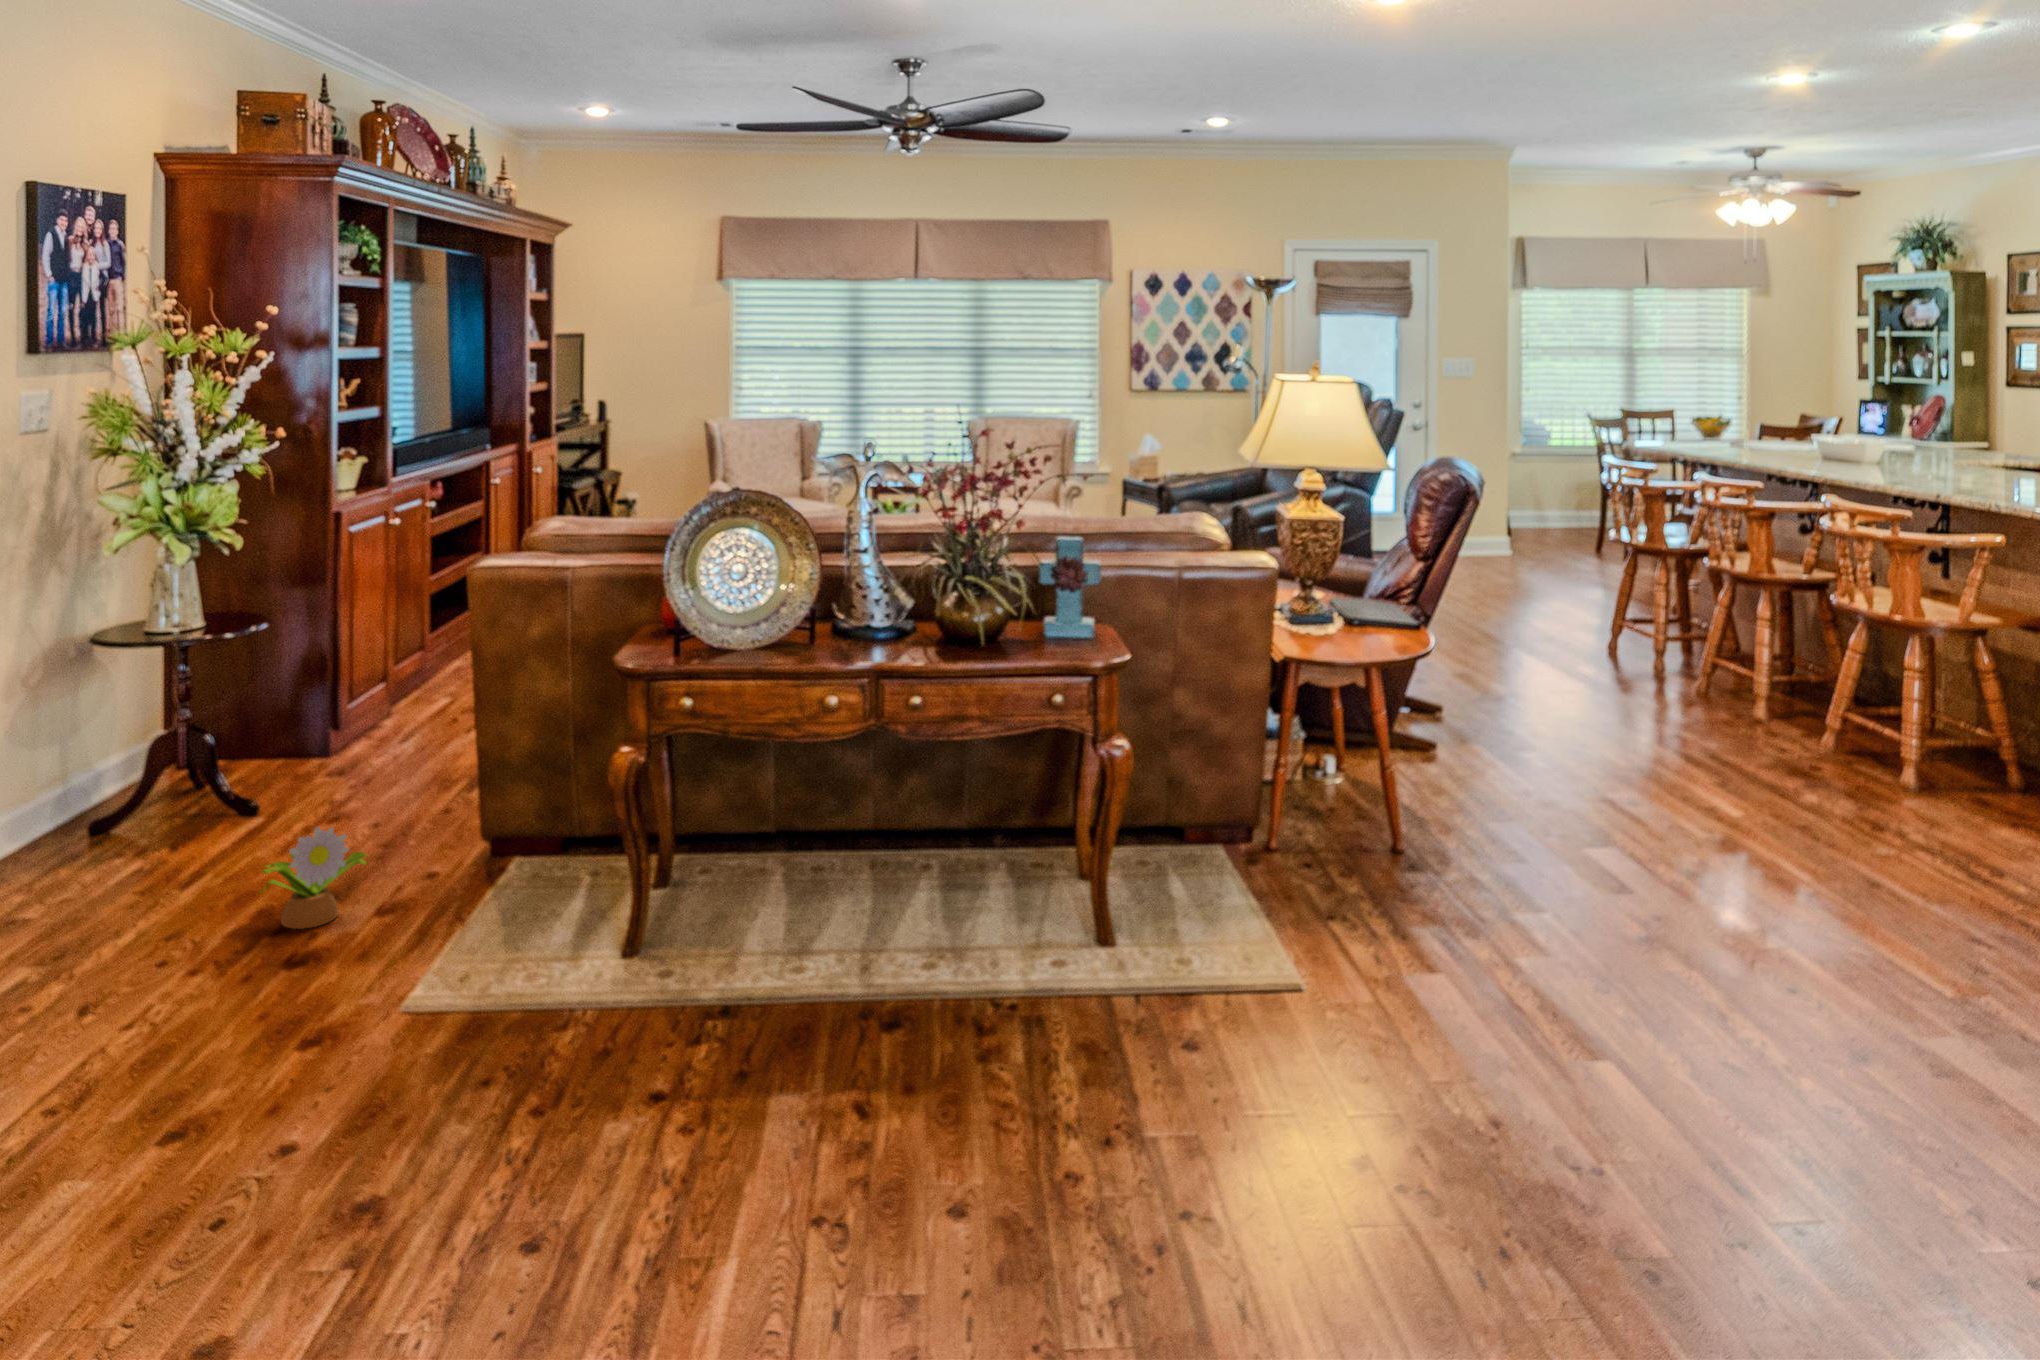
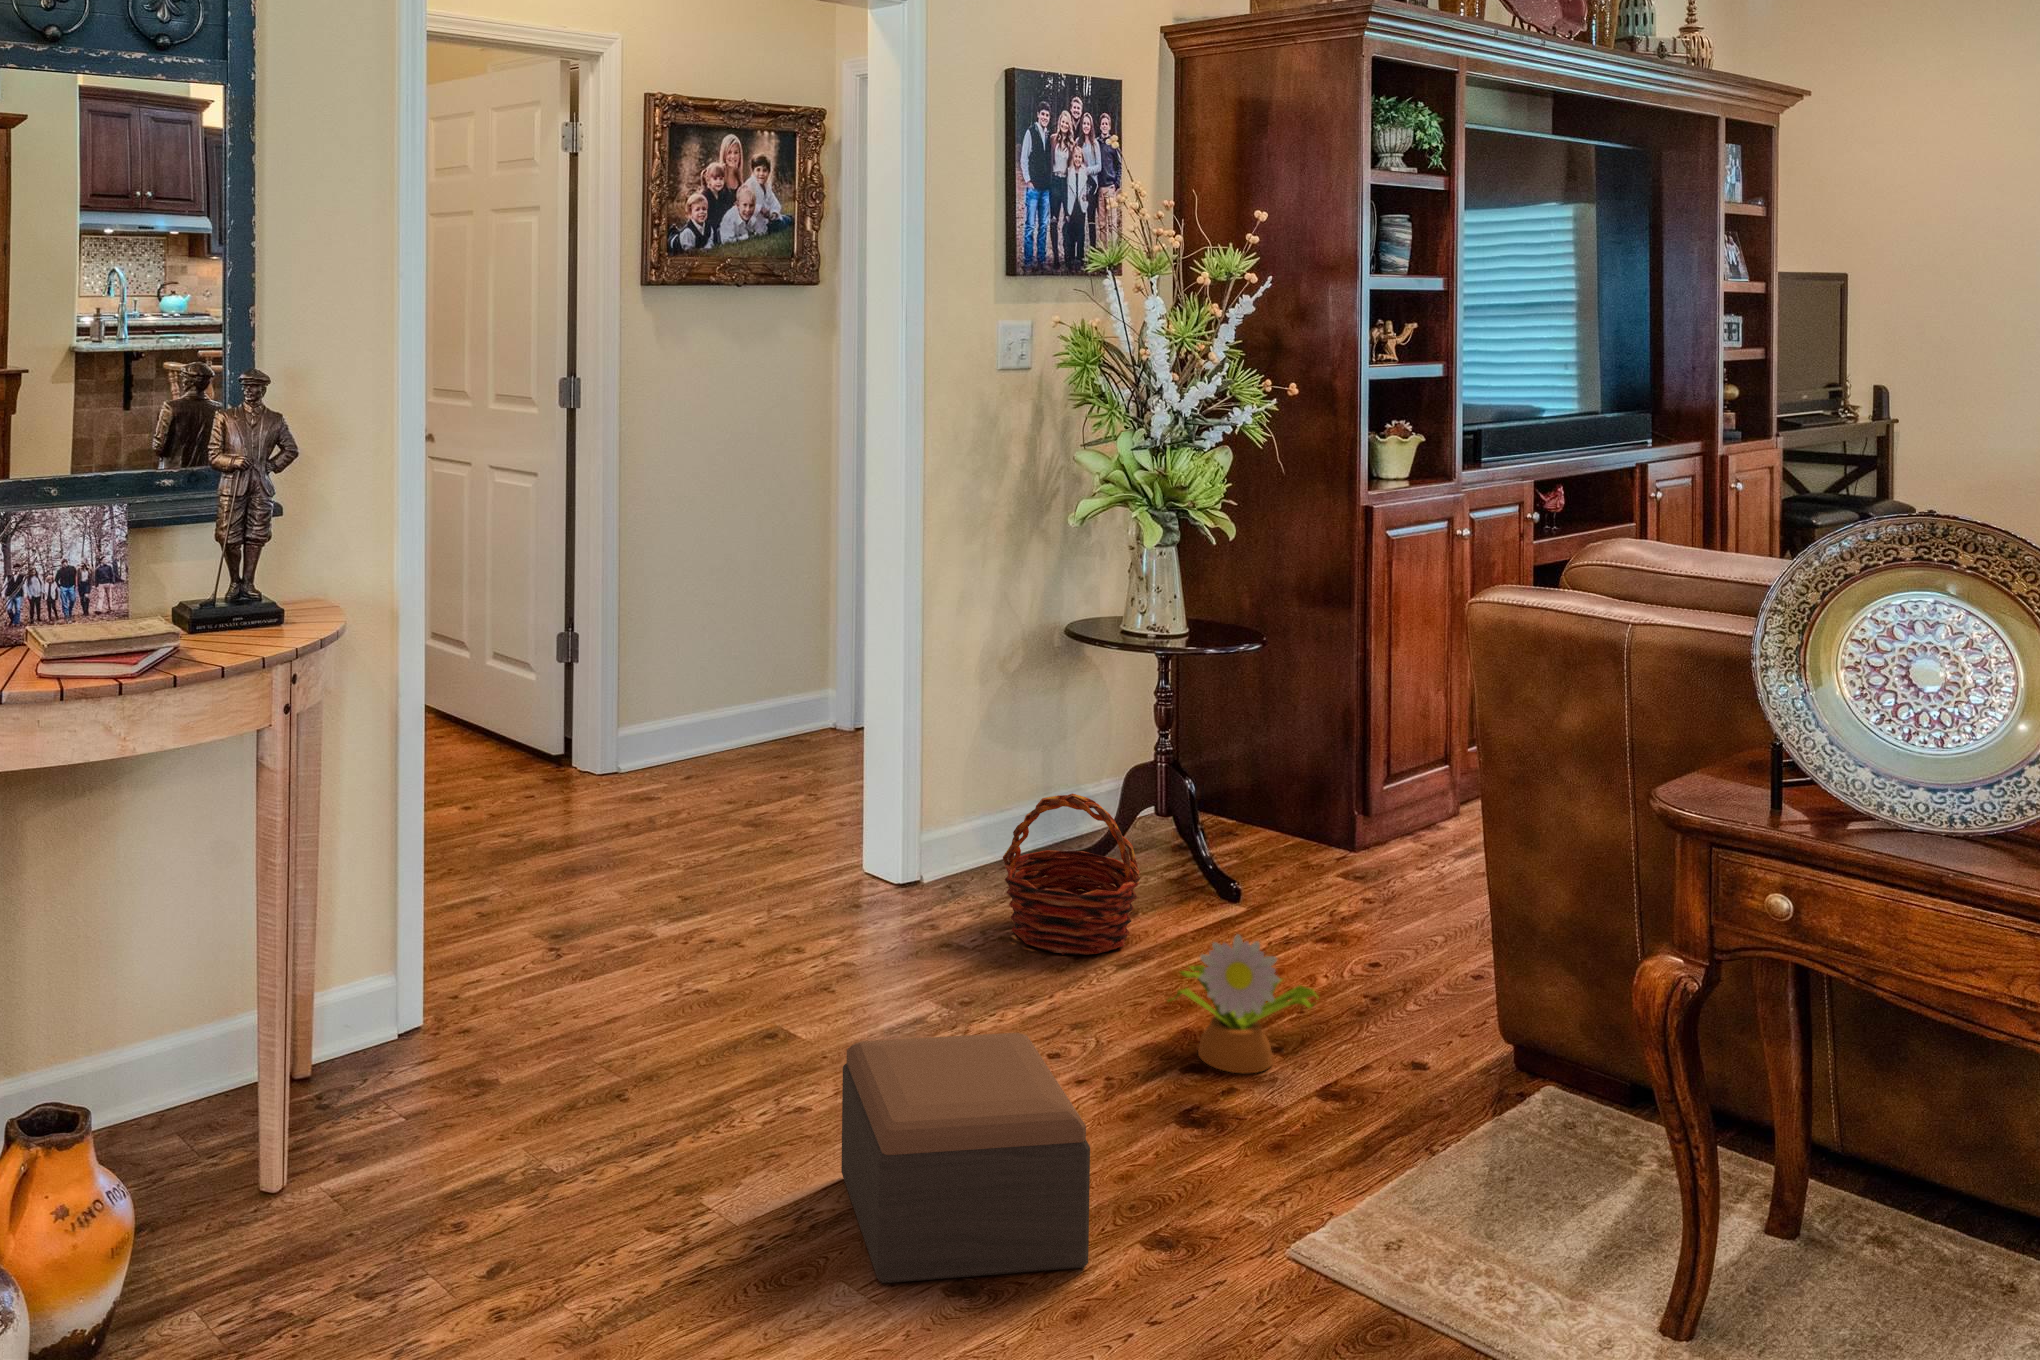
basket: none [64,769,195,900] -> present [1003,793,1140,955]
footstool: none [31,938,273,1149] -> present [841,1033,1090,1283]

